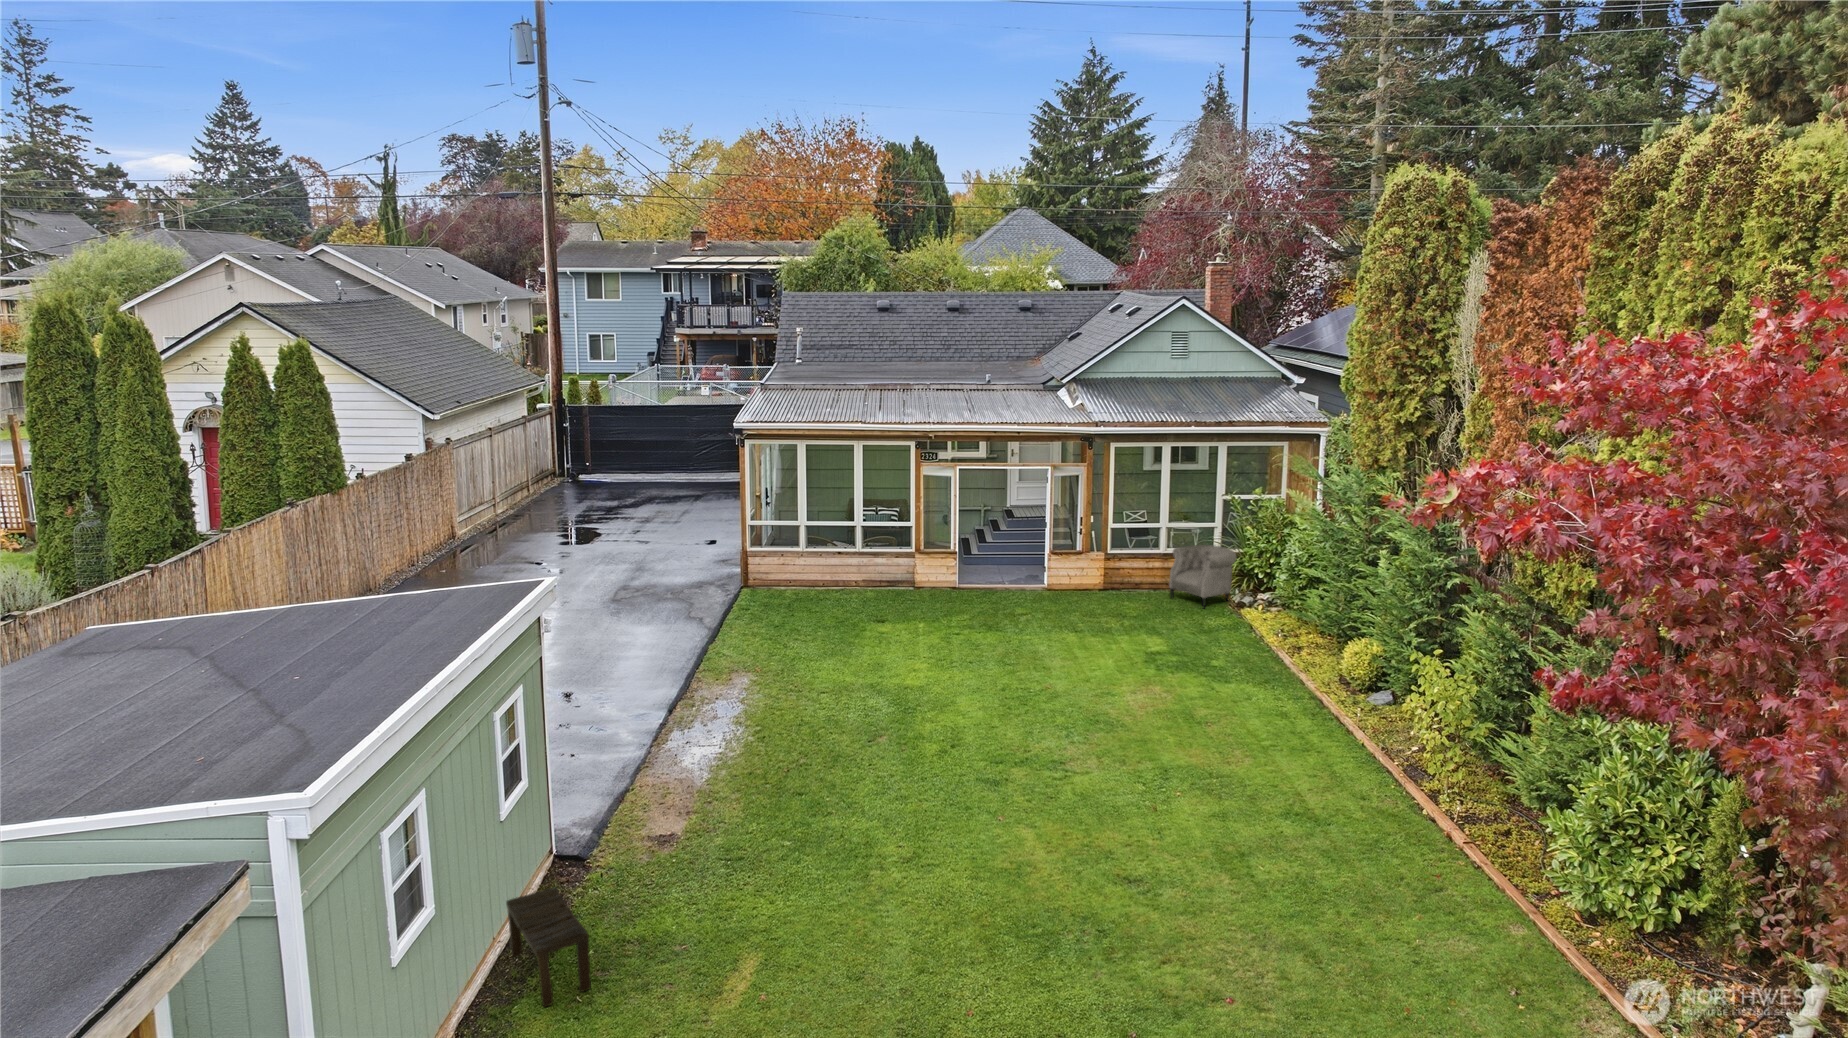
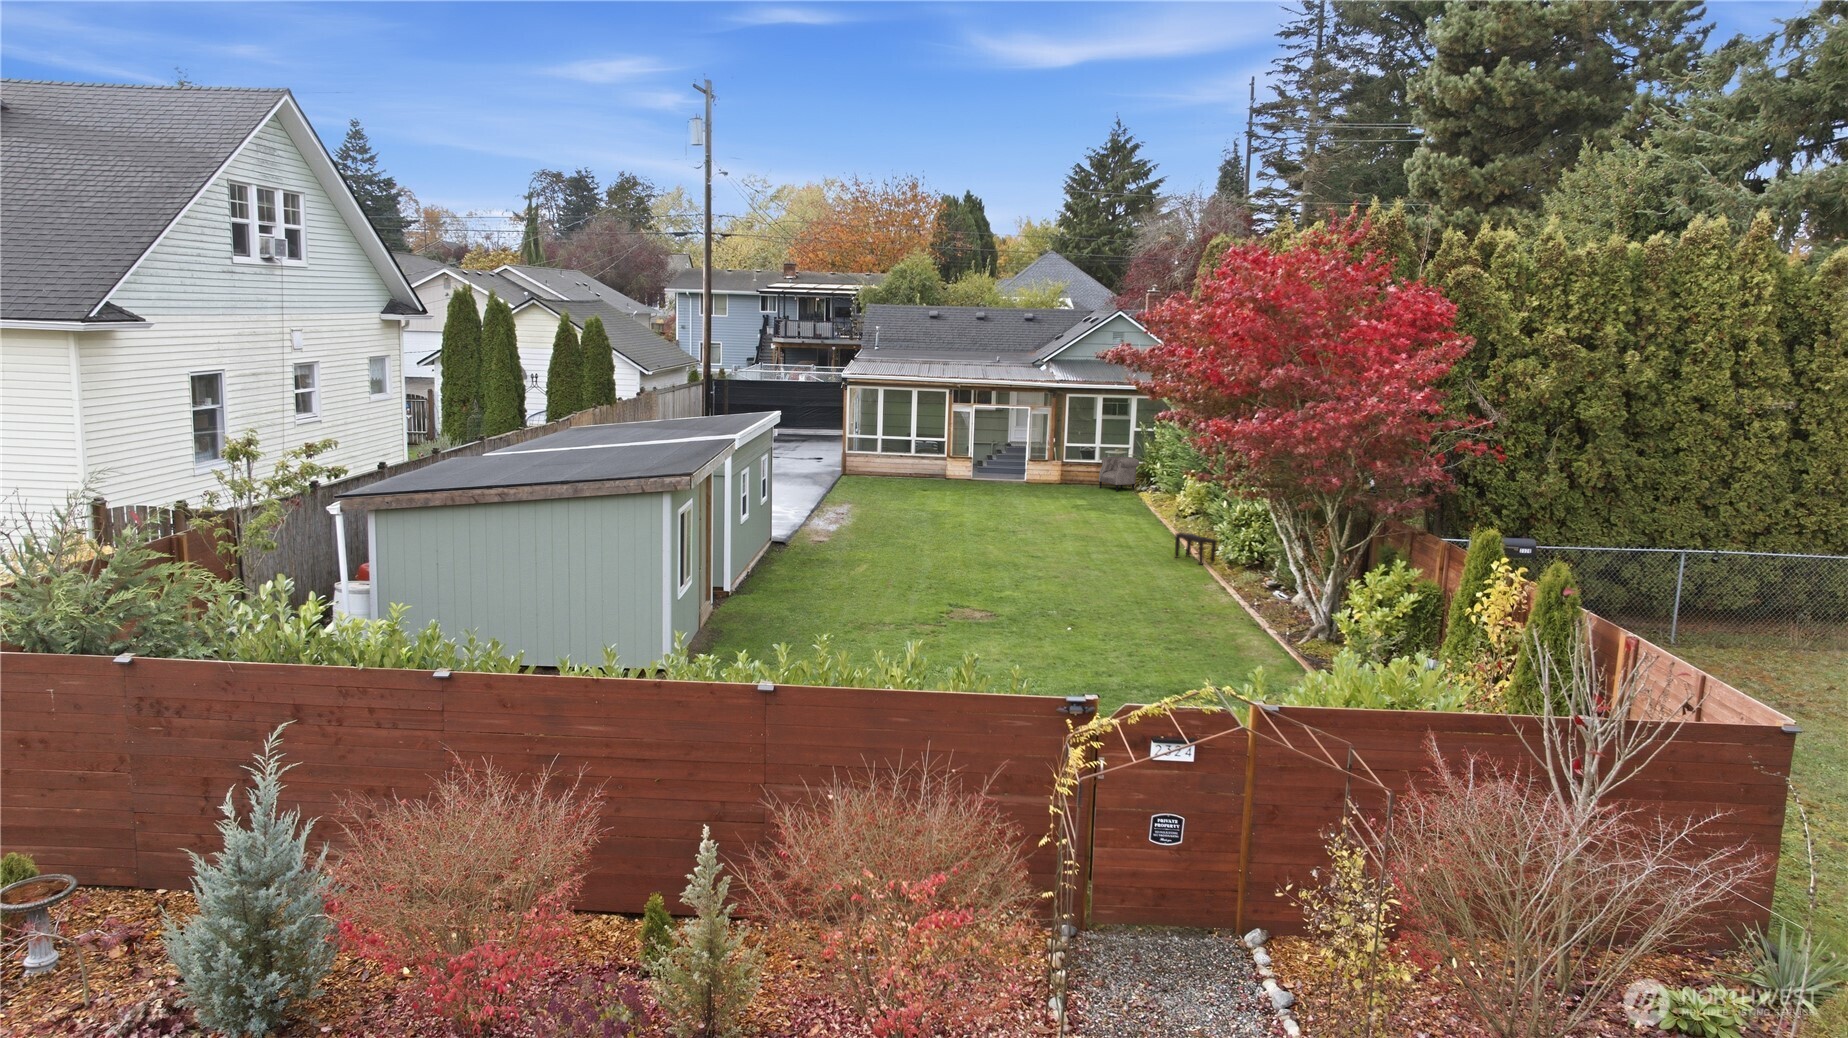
bench: present [506,887,591,1007] -> present [1175,533,1217,565]

